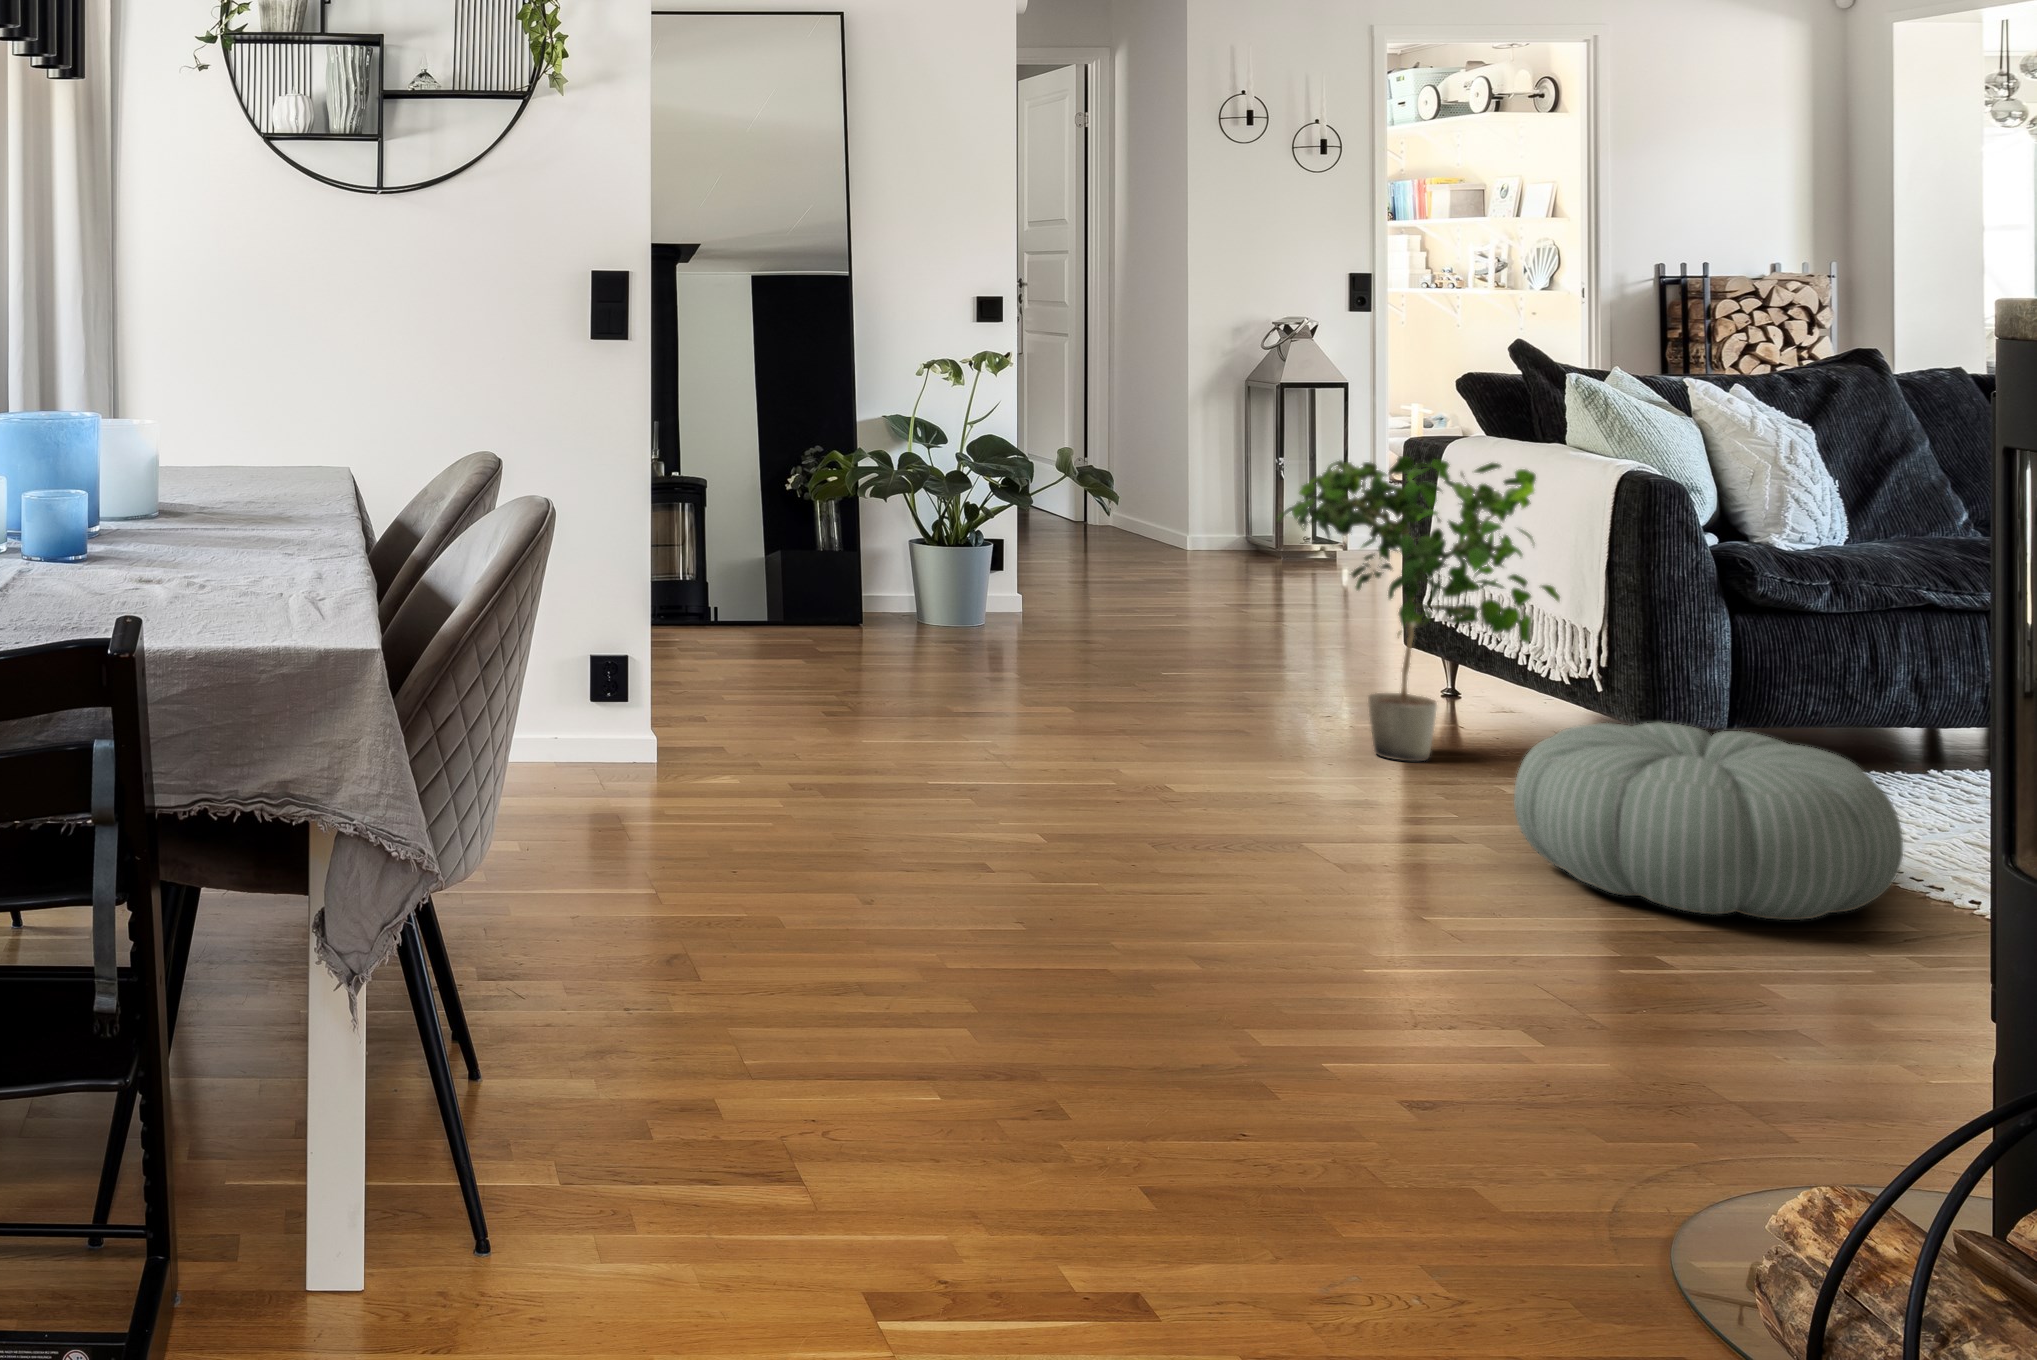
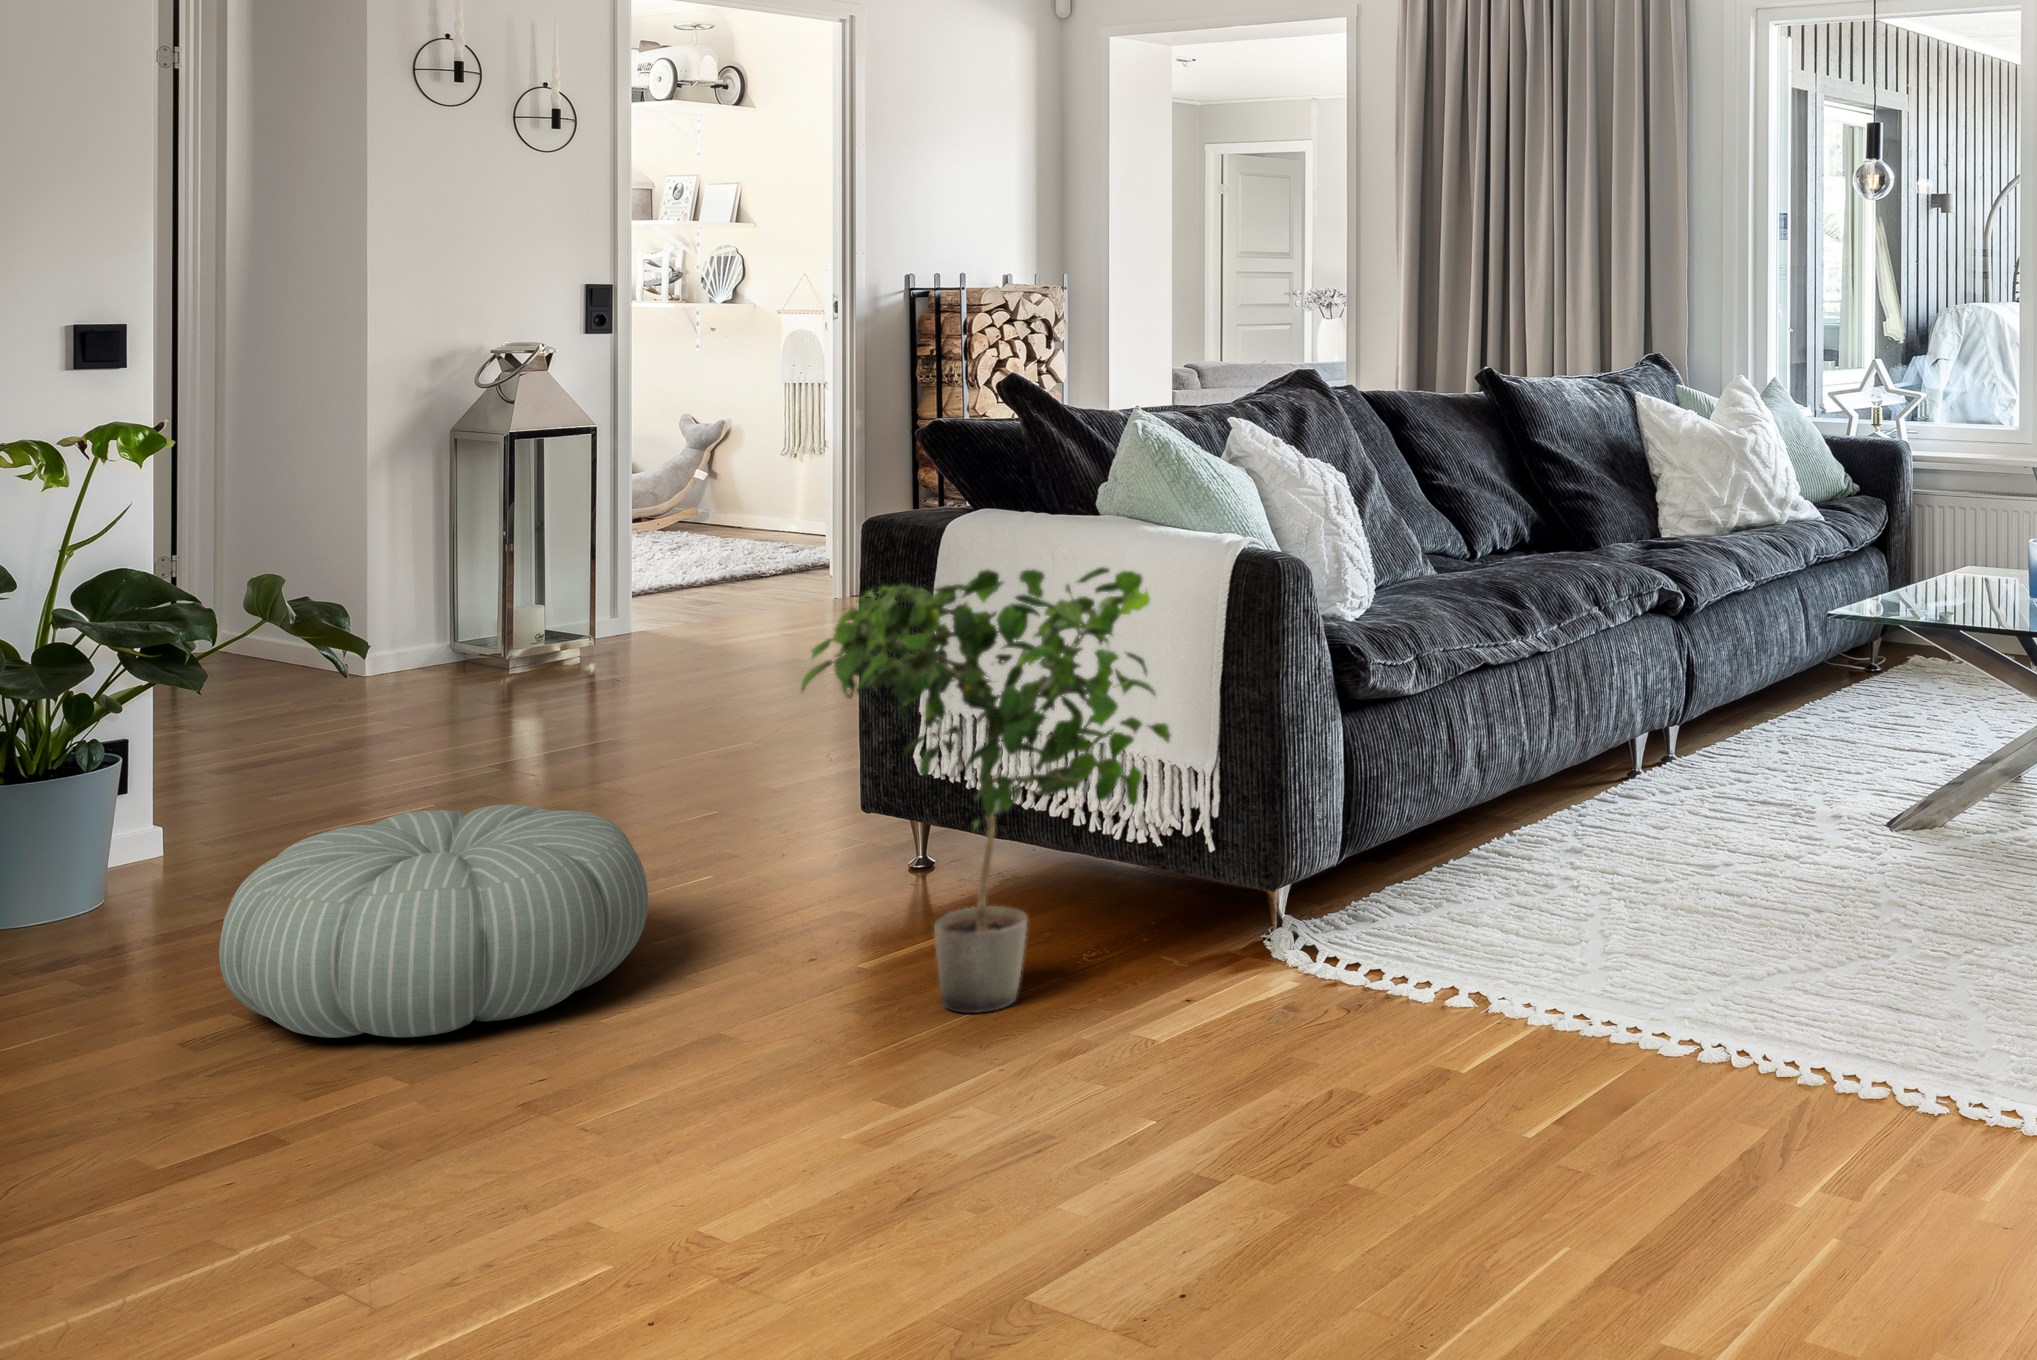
pouf: present [1514,722,1903,920] -> present [219,804,648,1038]

